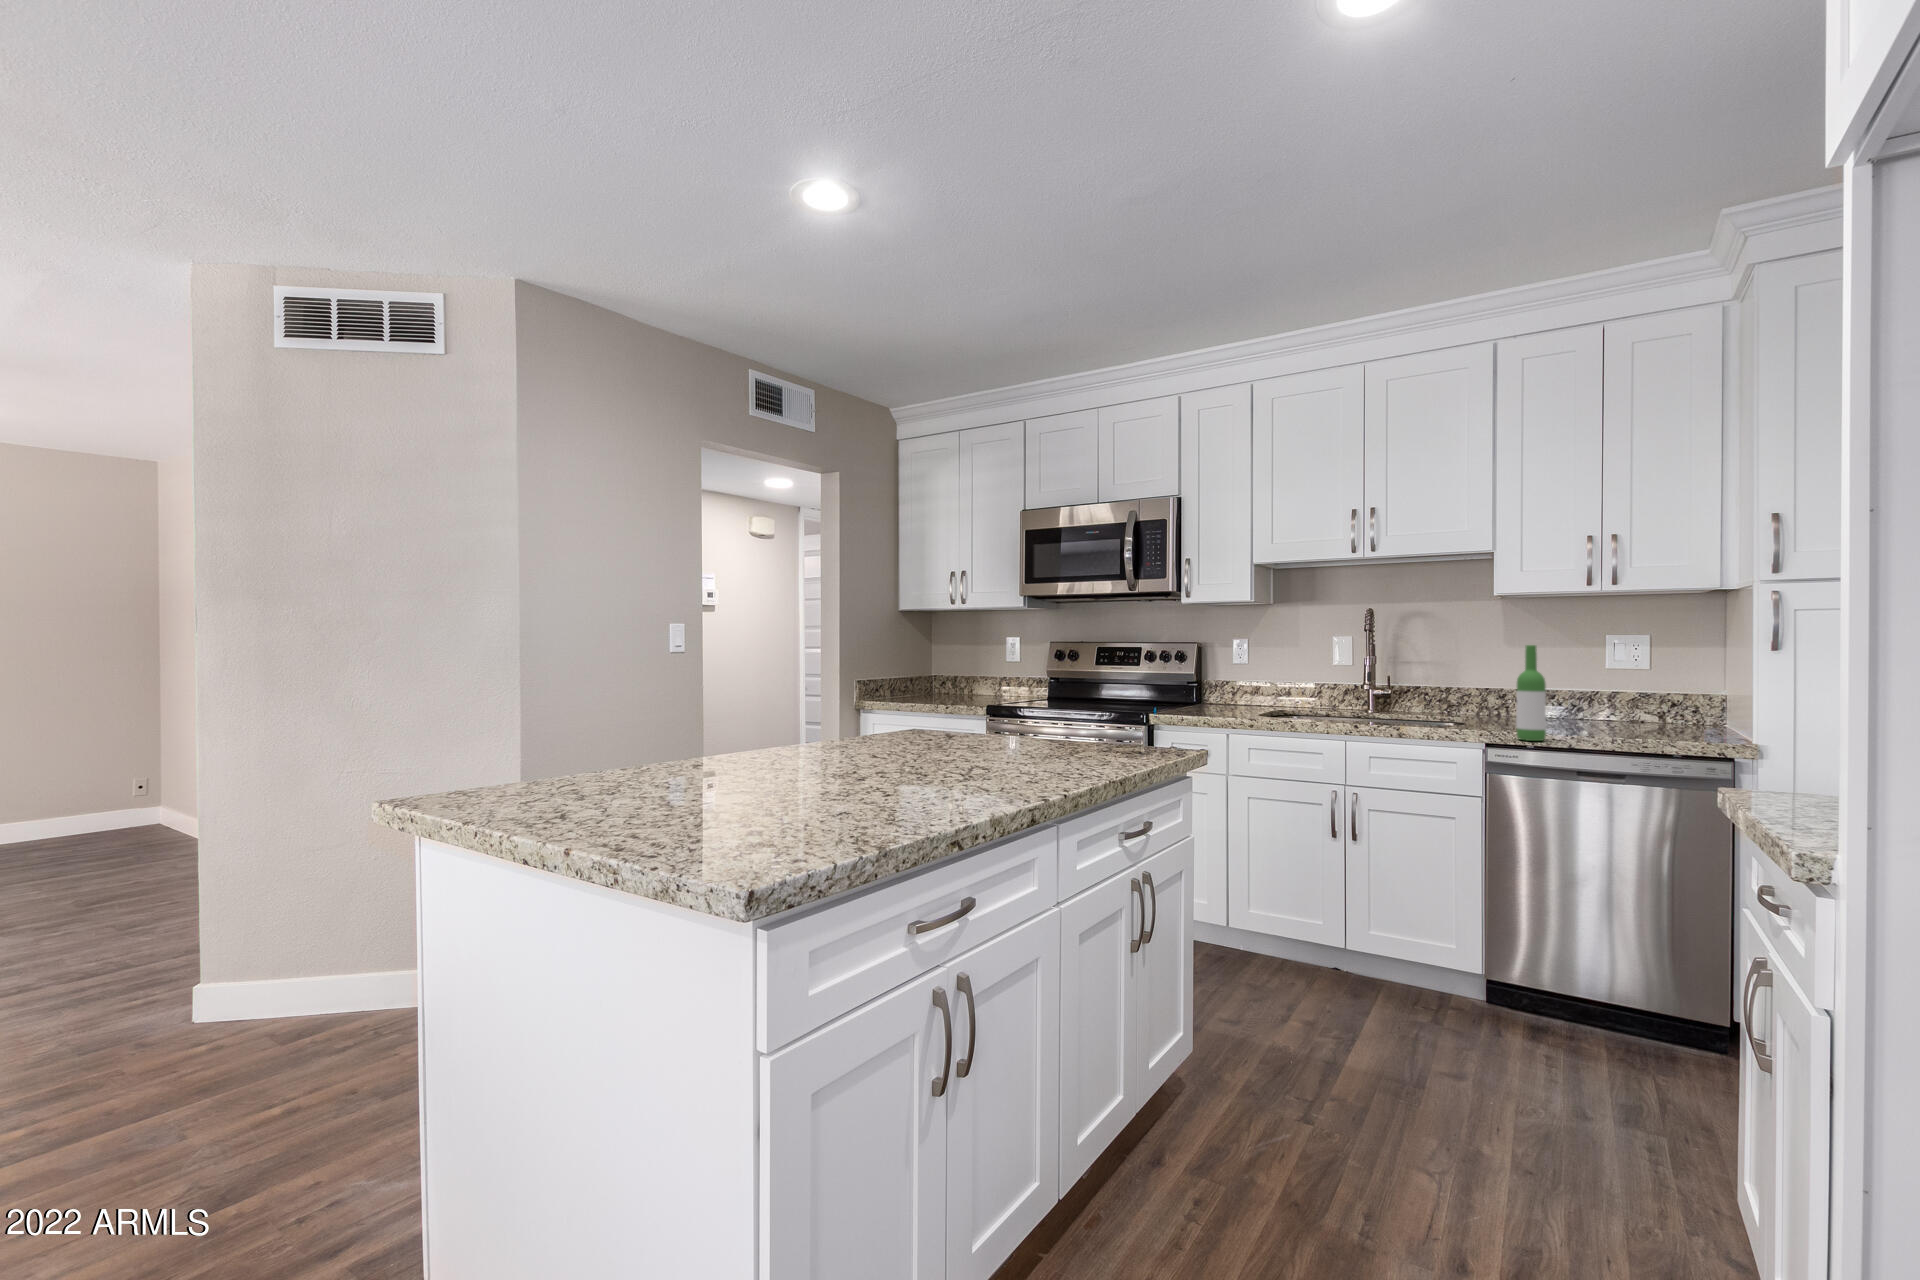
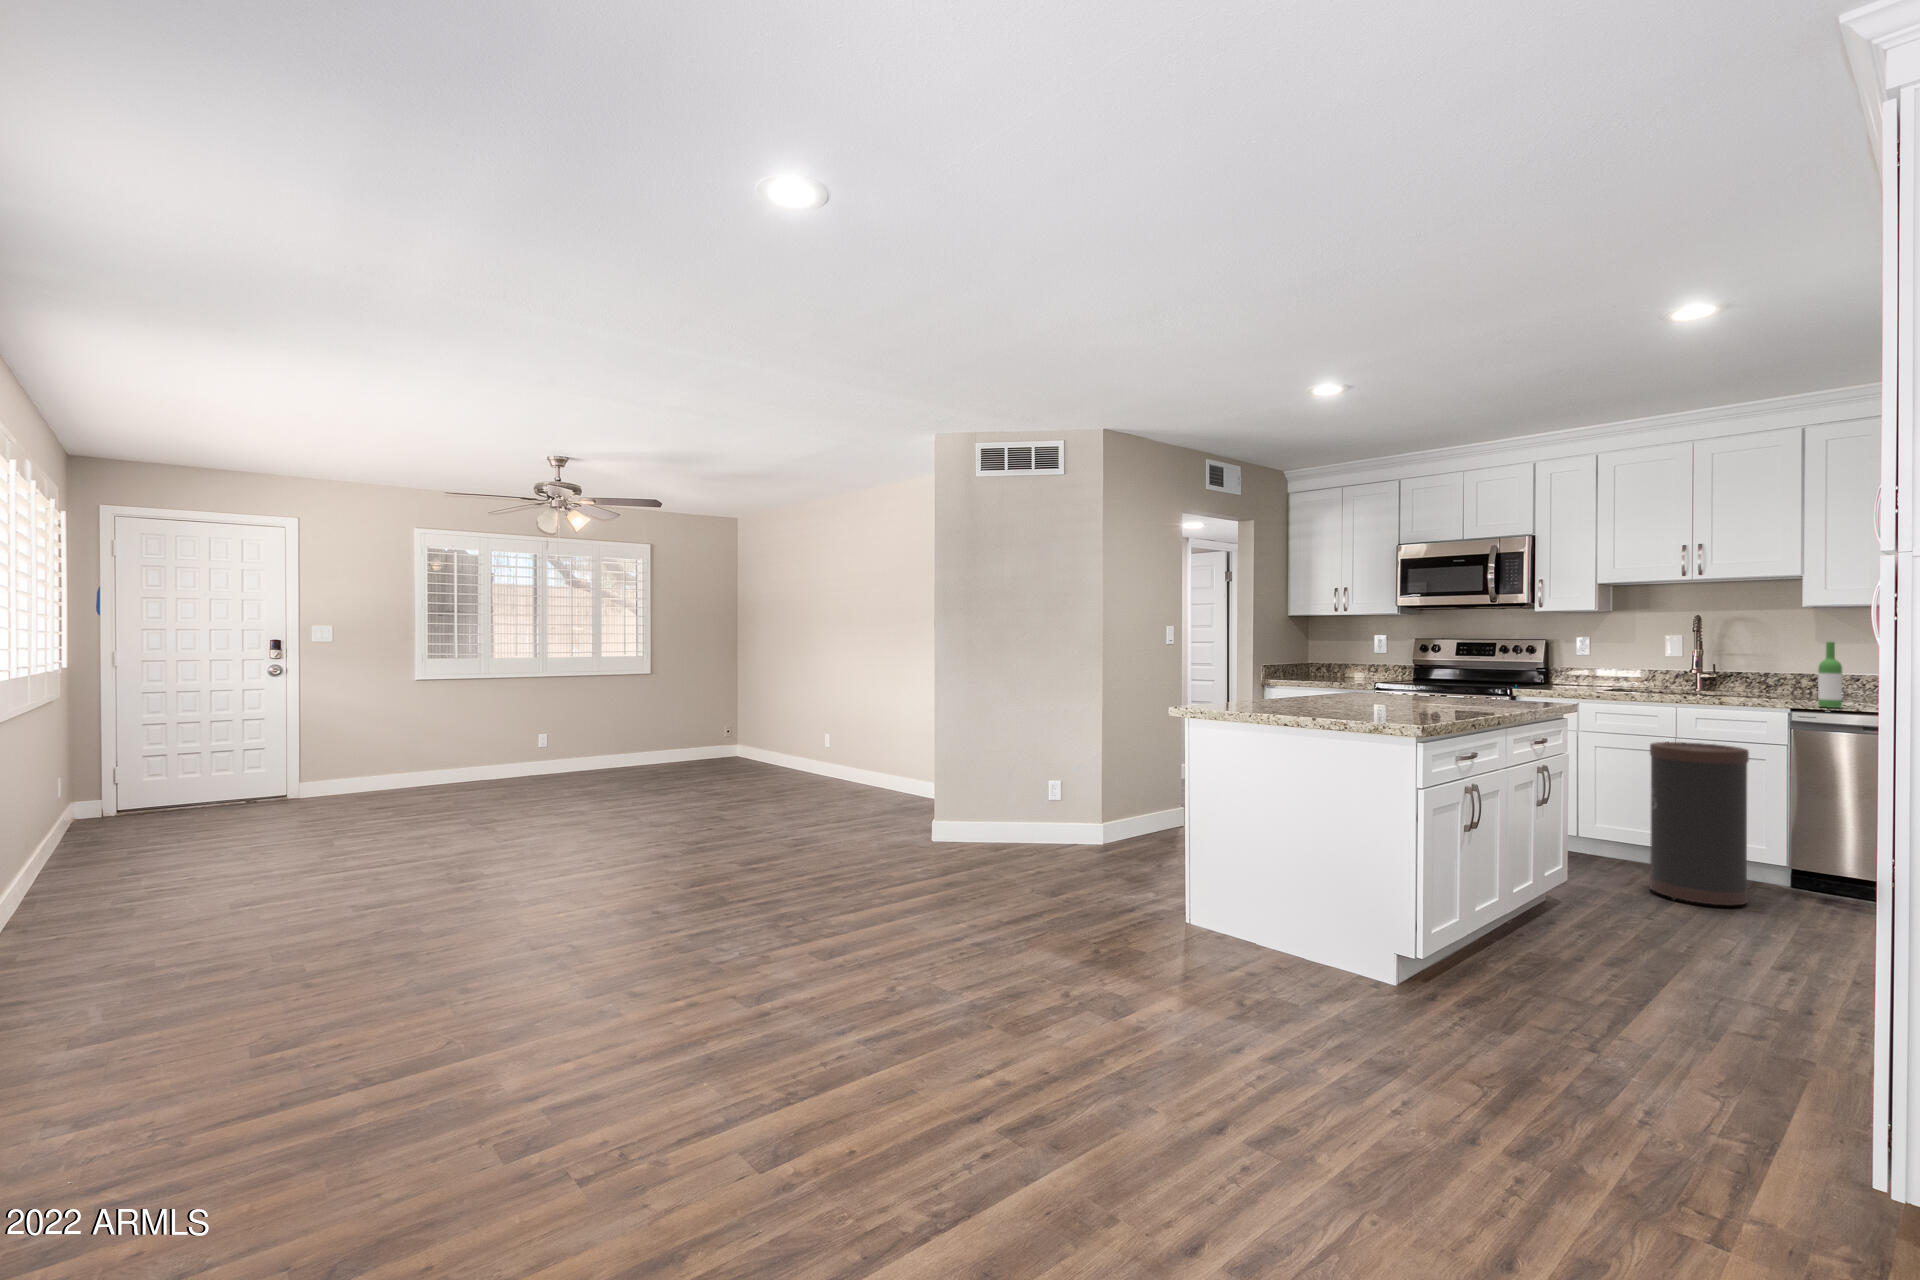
trash can: none [1311,796,1436,1055] -> present [1649,742,1749,905]

